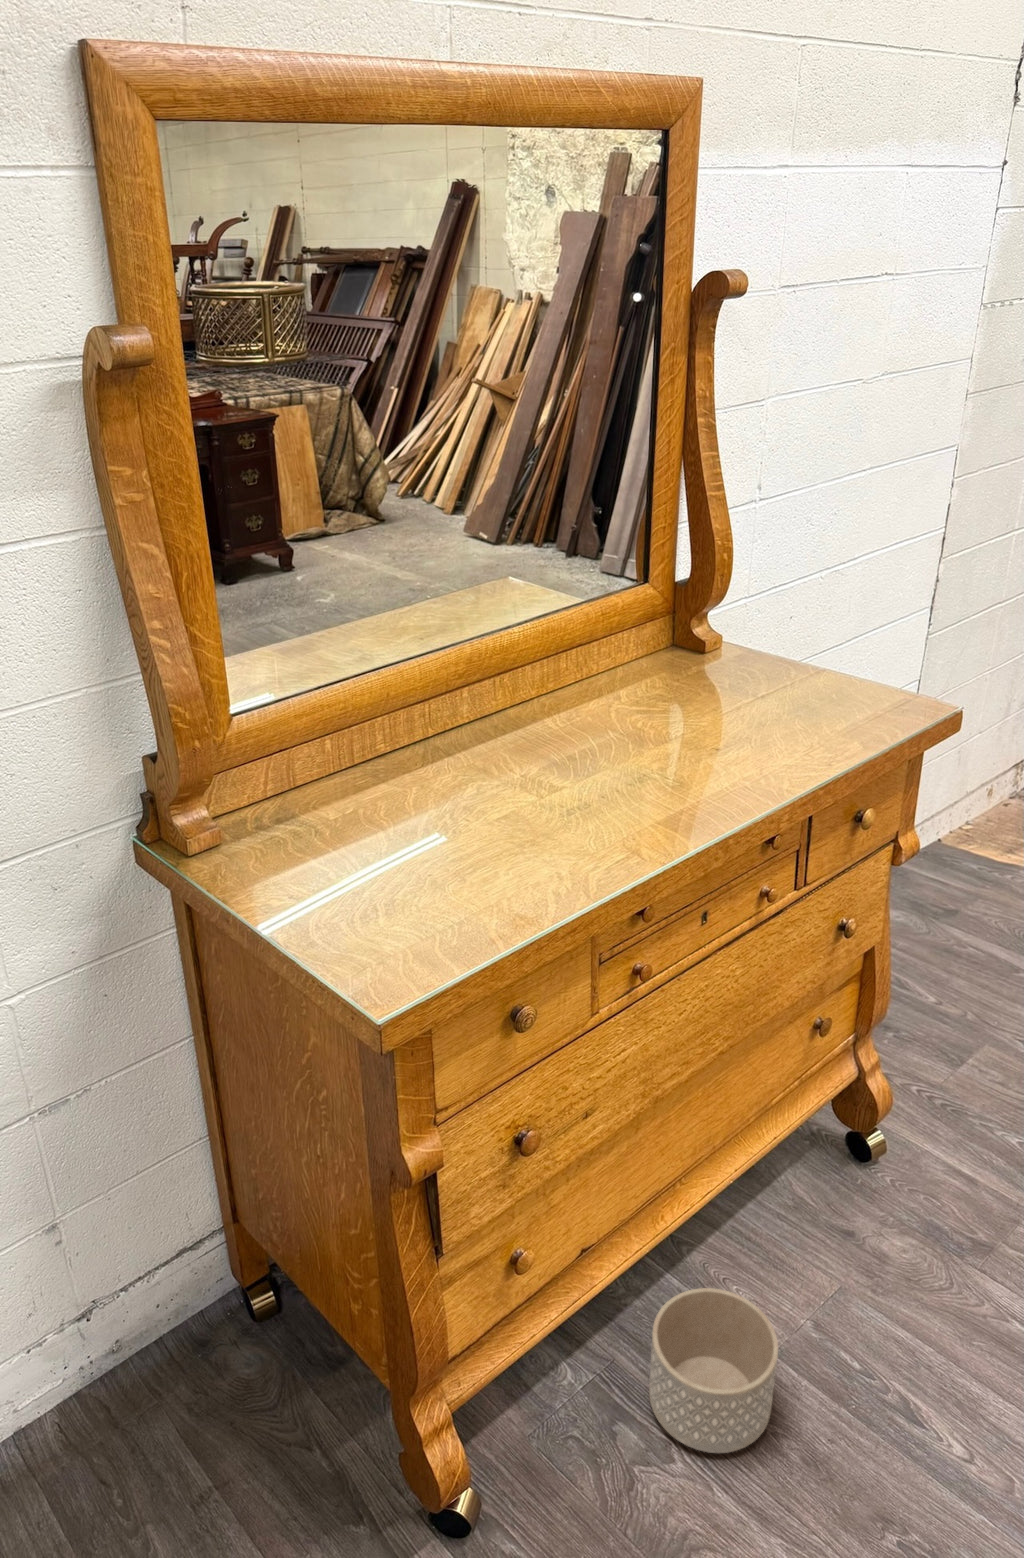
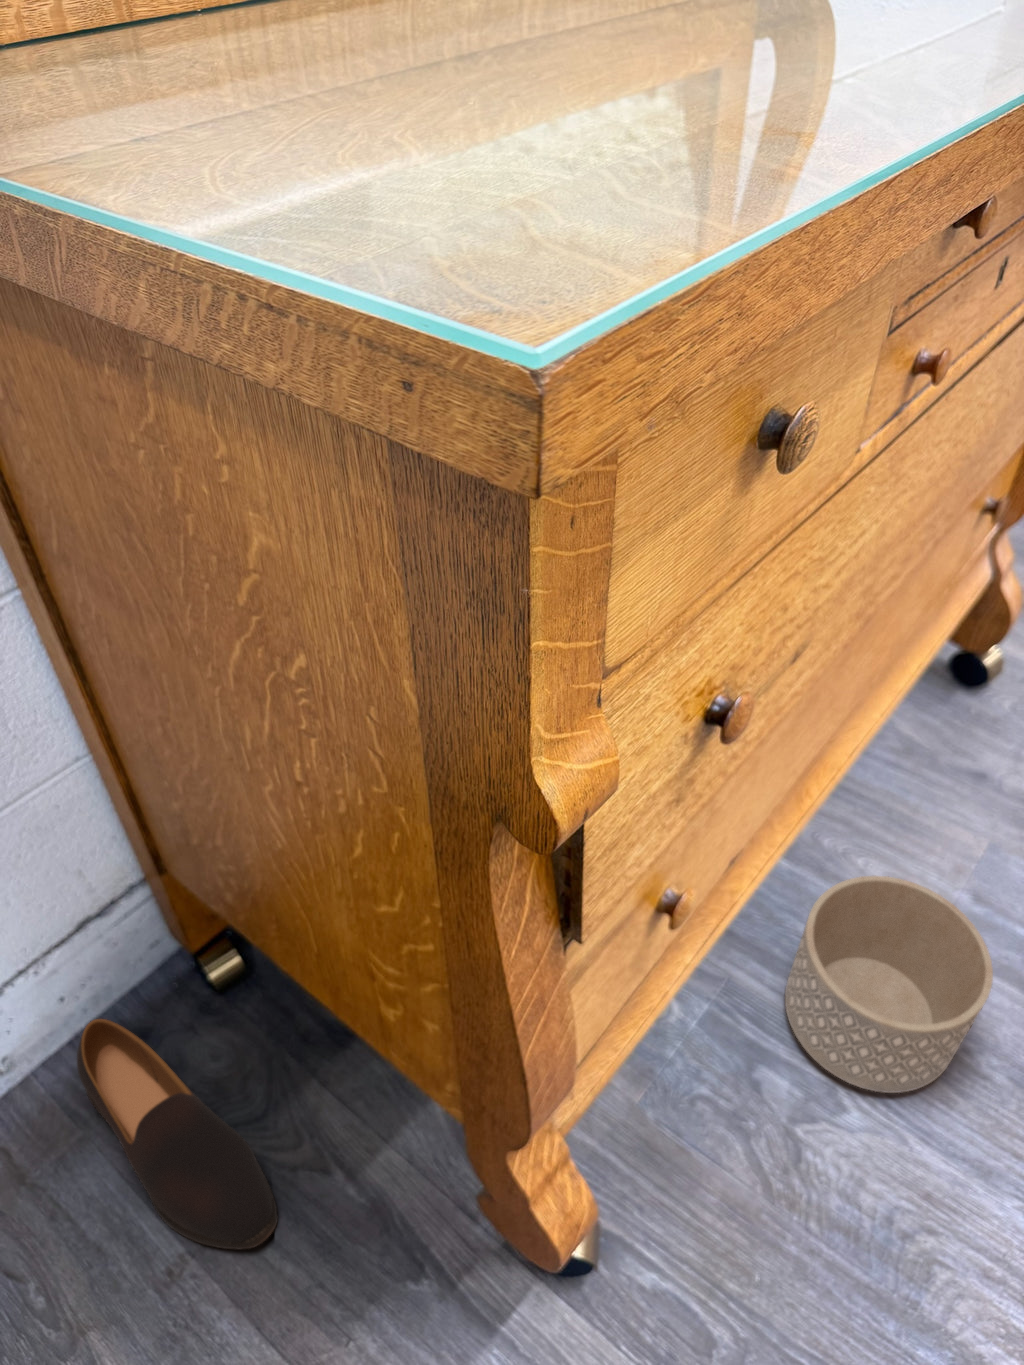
shoe: none [161,1319,273,1486] -> present [77,1019,278,1249]

